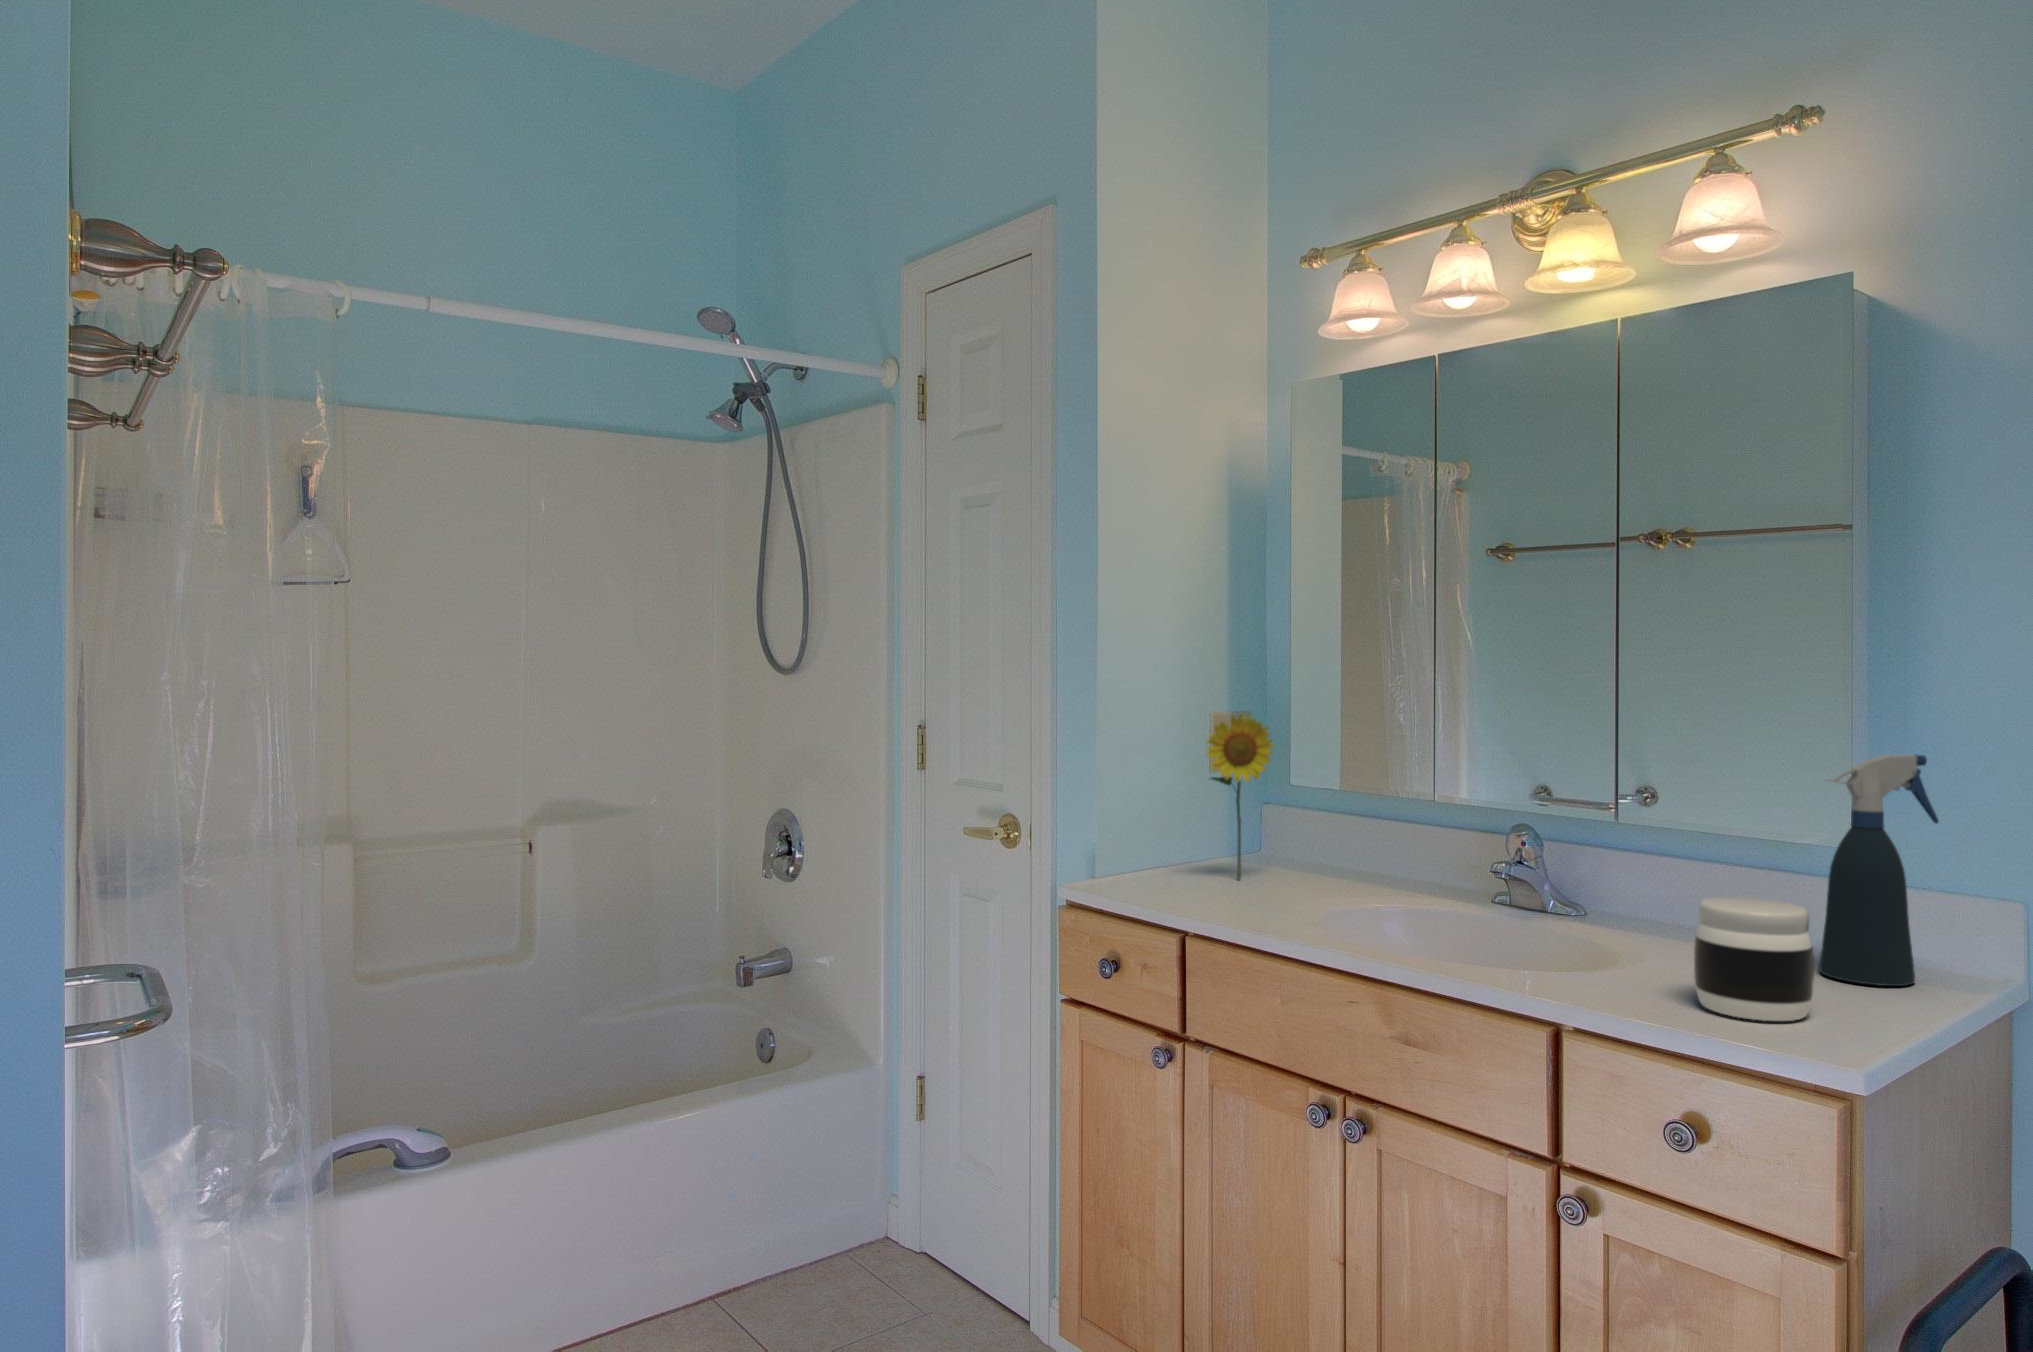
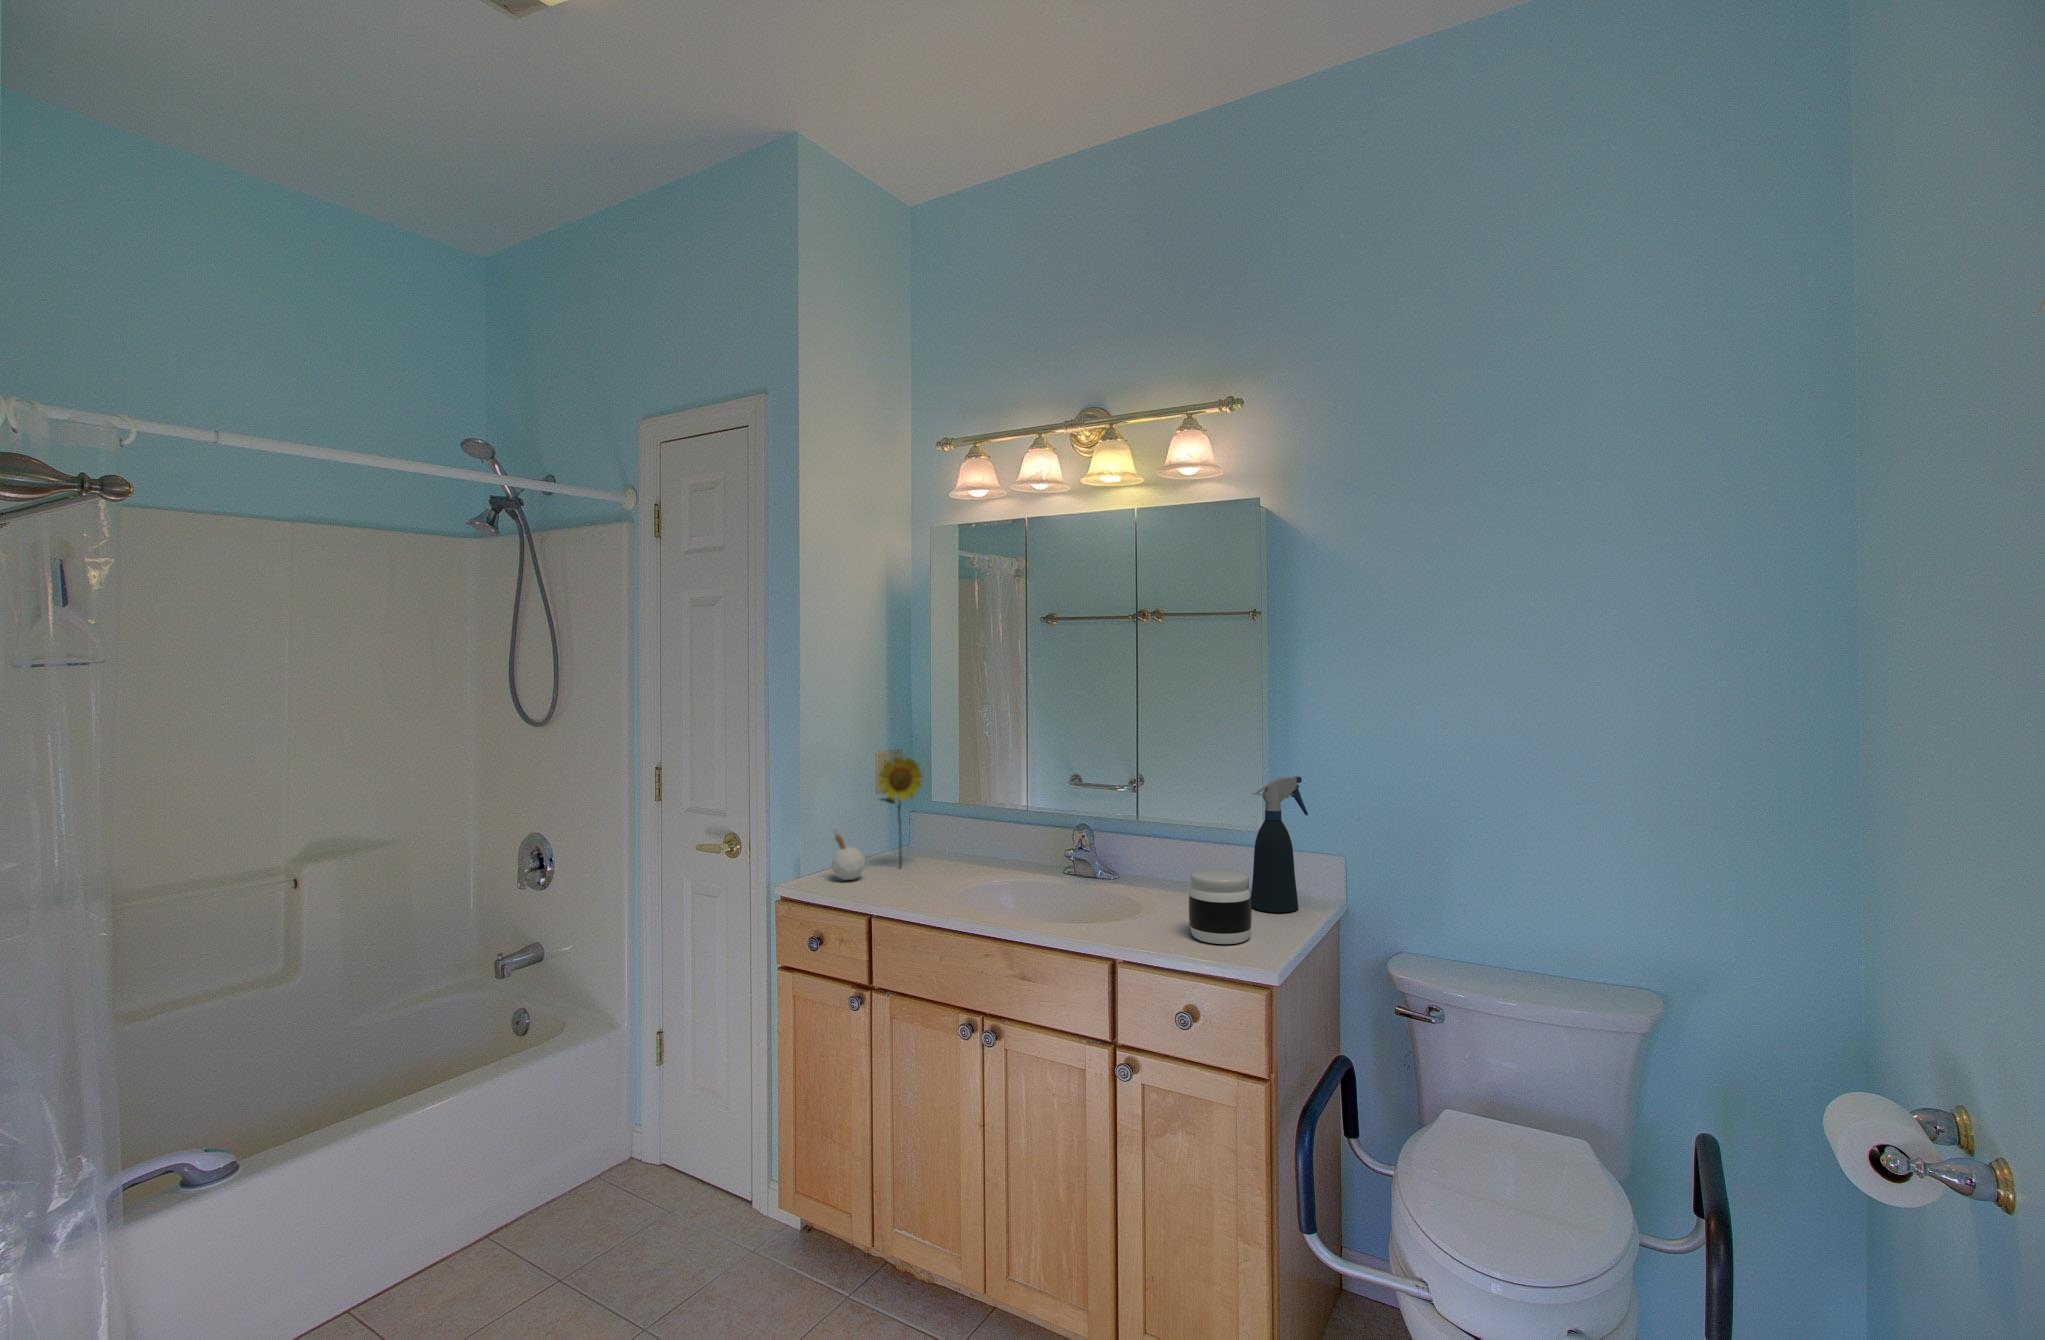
candle: none [1139,806,1185,889] -> present [832,834,865,880]

